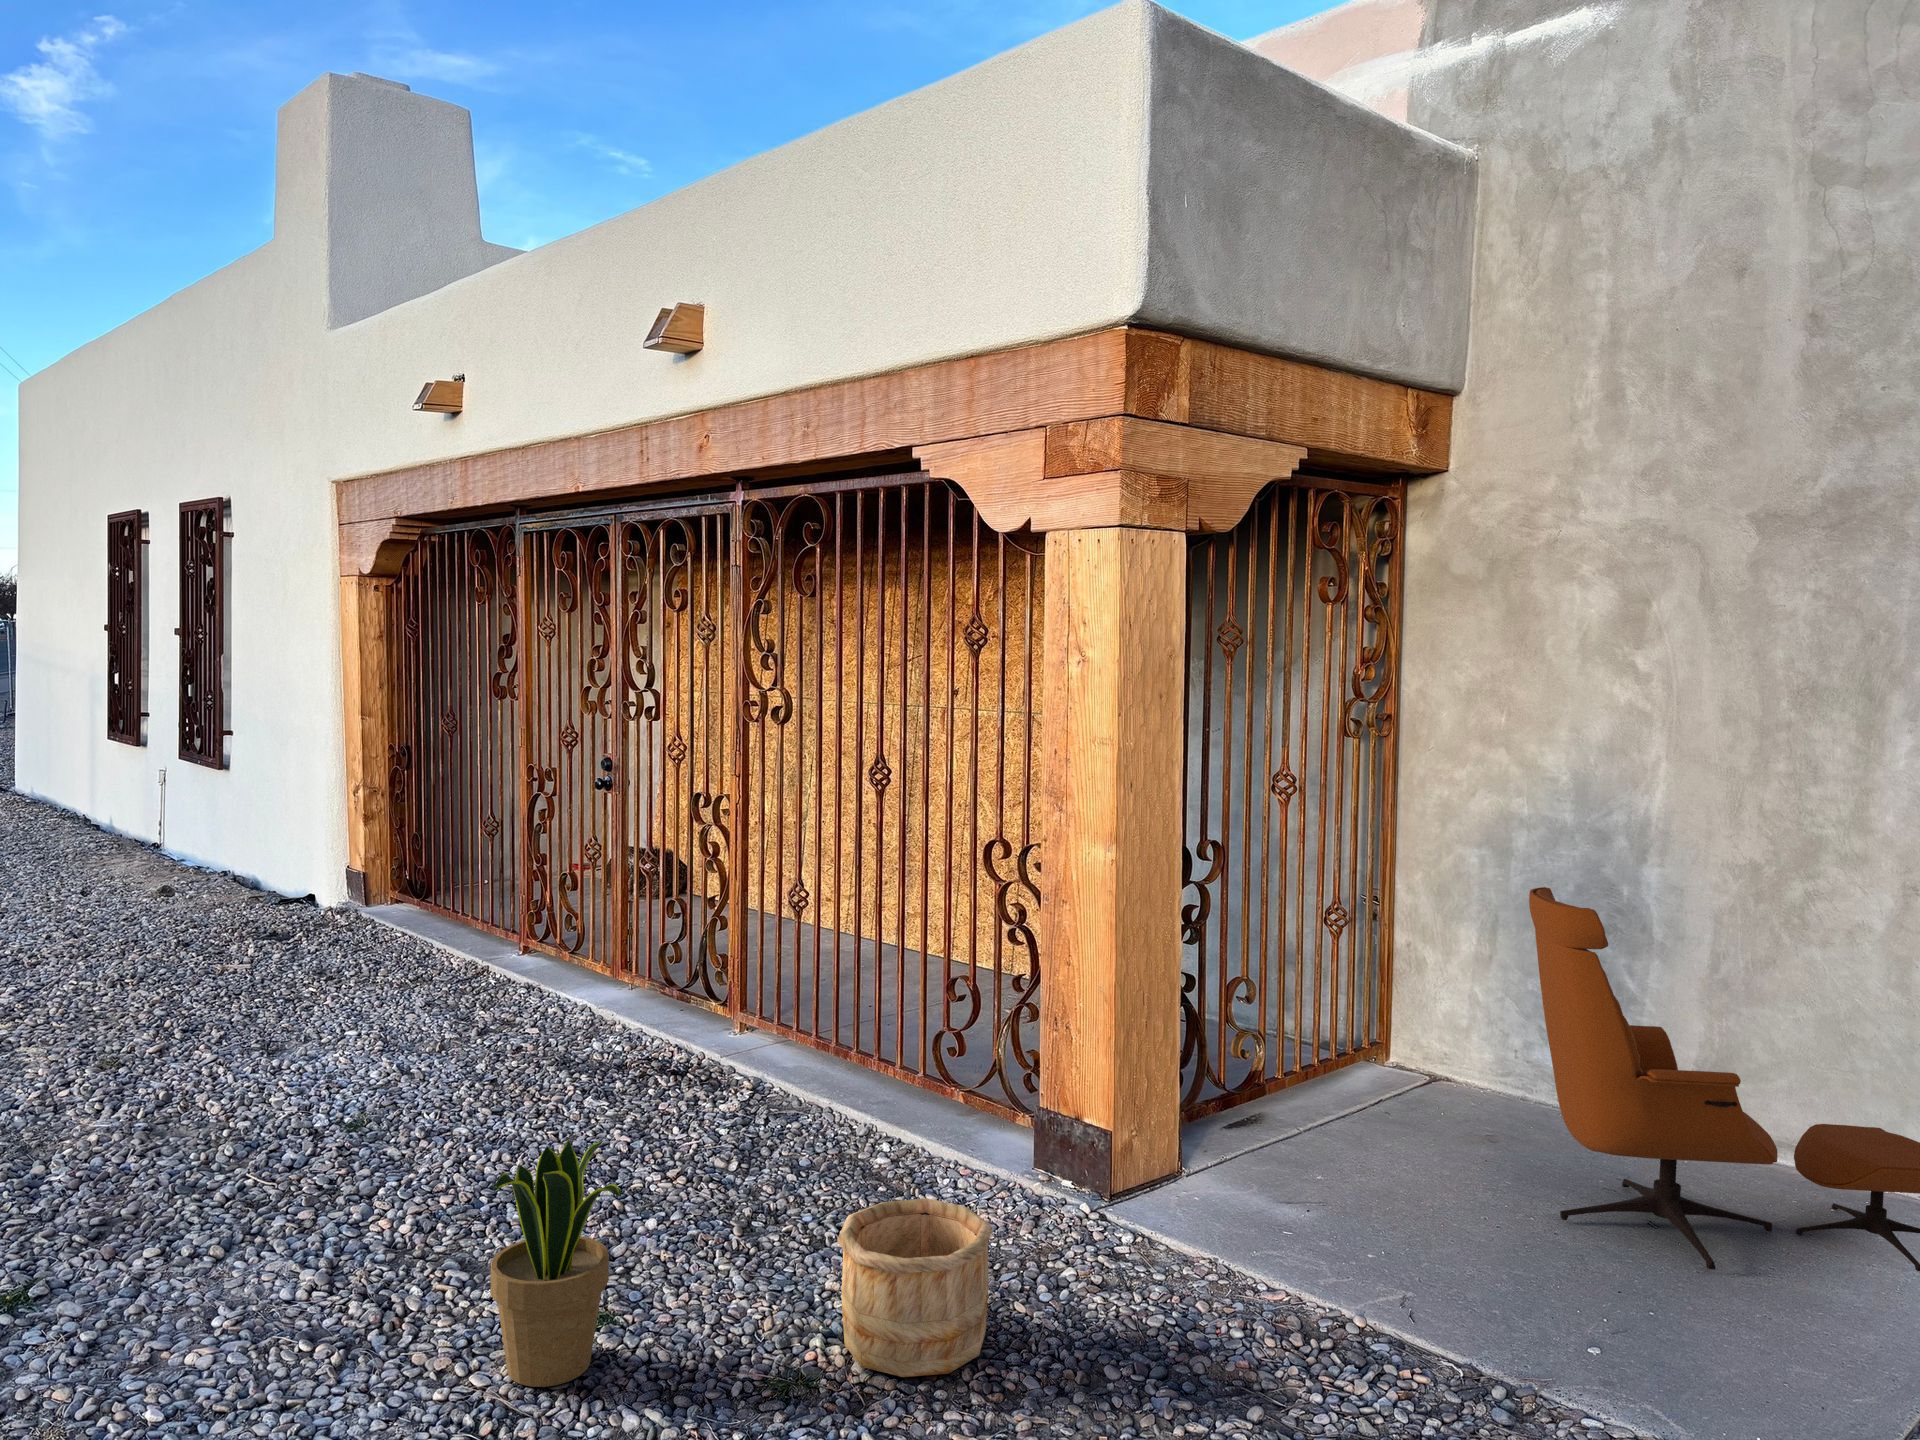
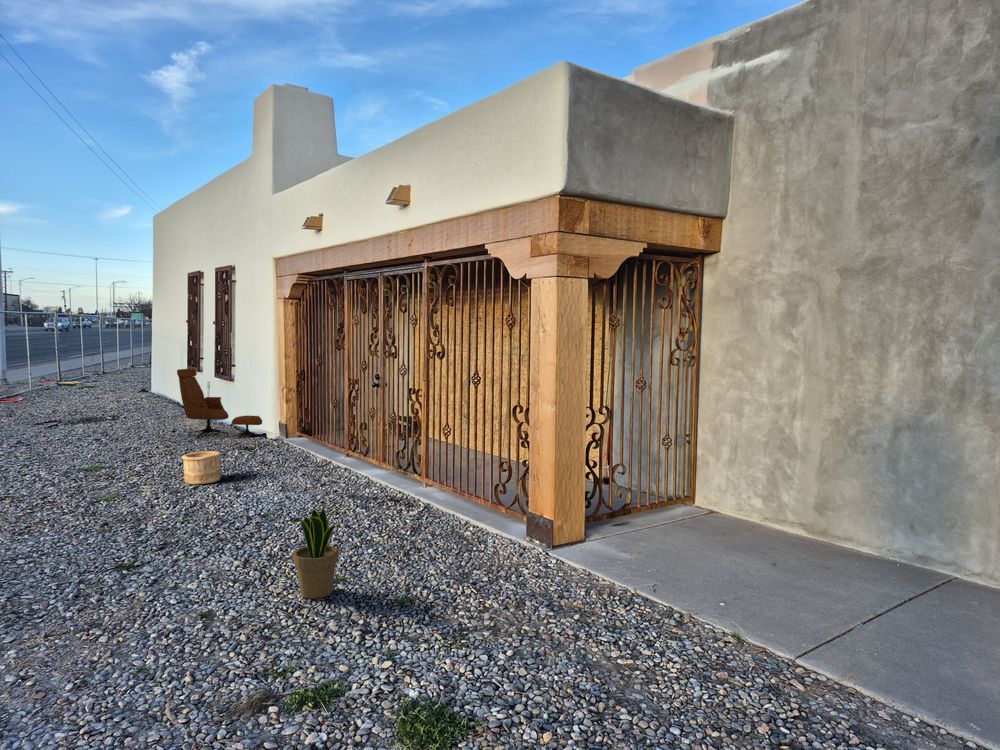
lounge chair: present [1529,887,1920,1271] -> present [177,368,262,438]
wooden bucket: present [837,1198,992,1377] -> present [182,451,220,484]

